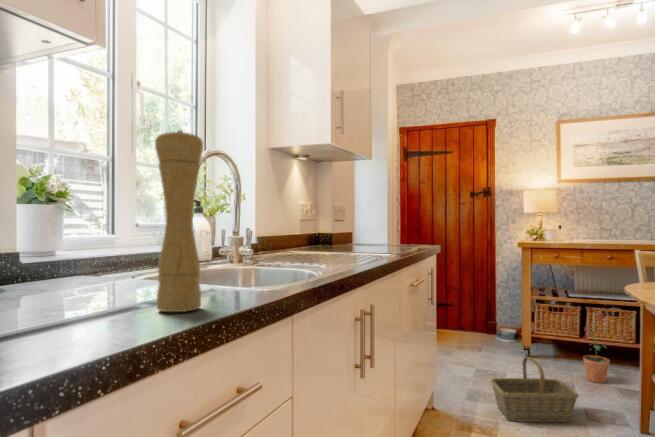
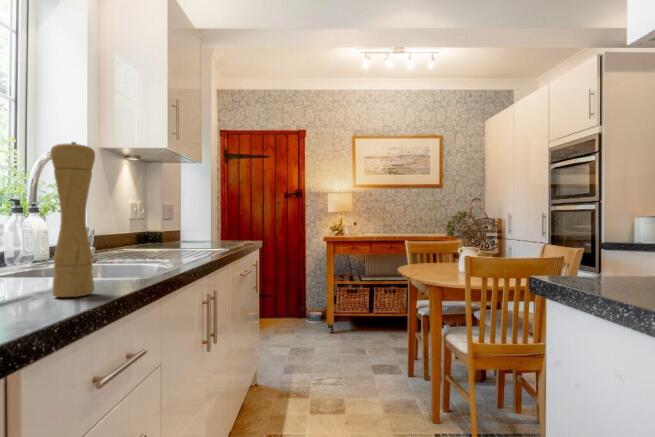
potted plant: present [583,312,610,383] -> none [371,290,390,346]
basket: present [490,357,579,422] -> none [304,329,369,383]

